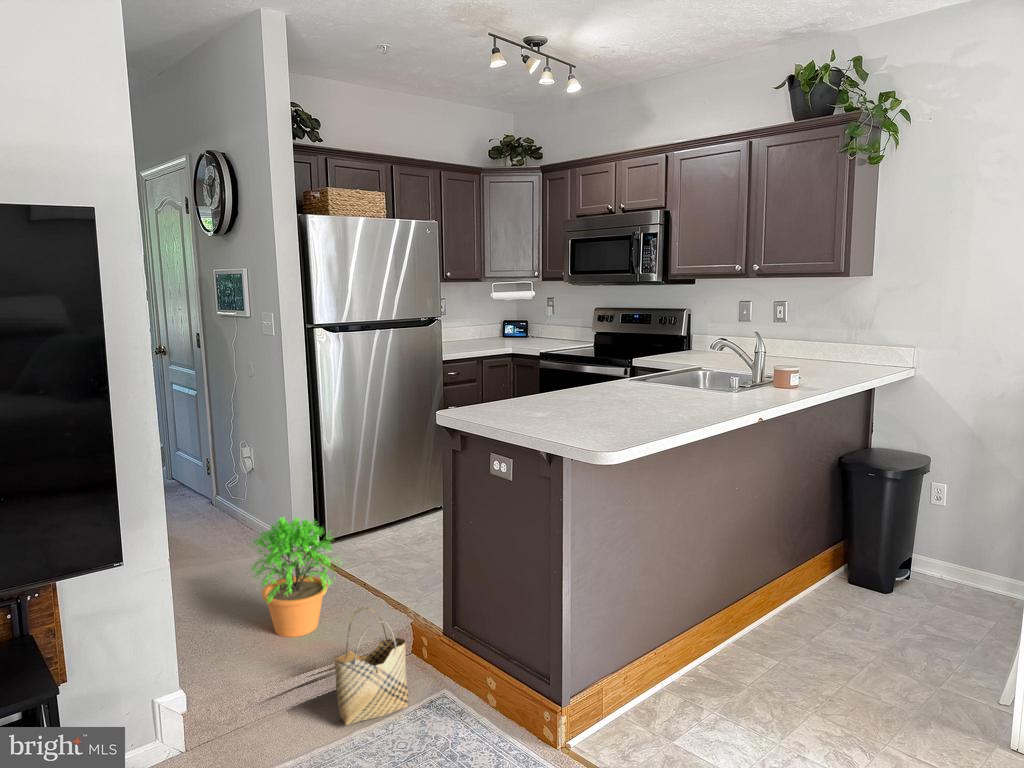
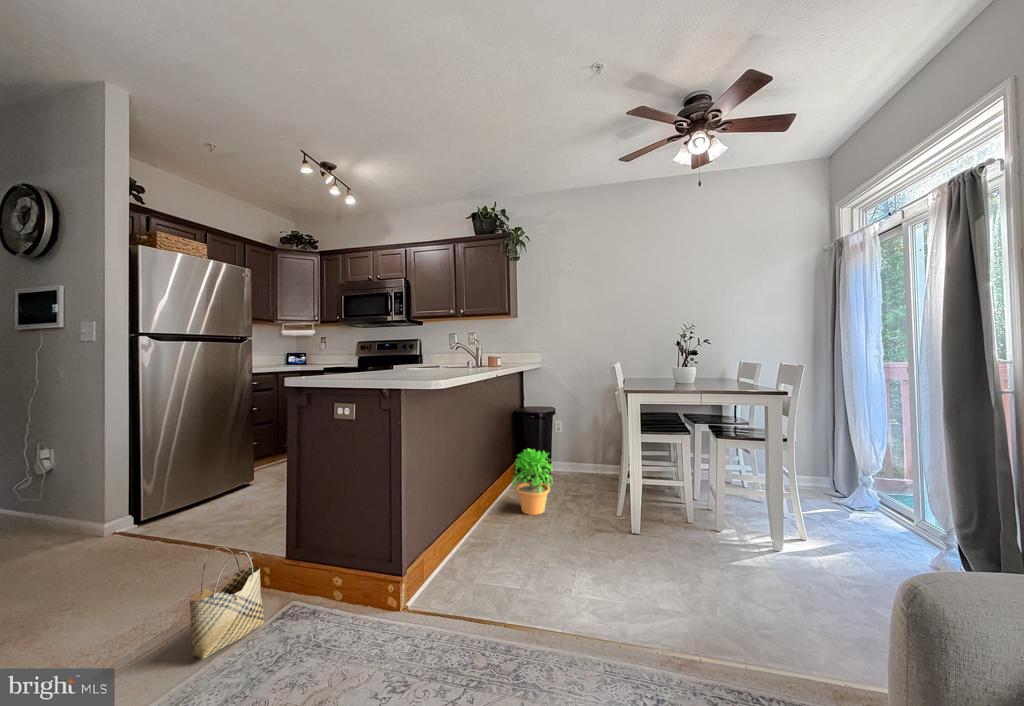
potted plant: present [251,517,340,637] -> present [512,449,553,515]

